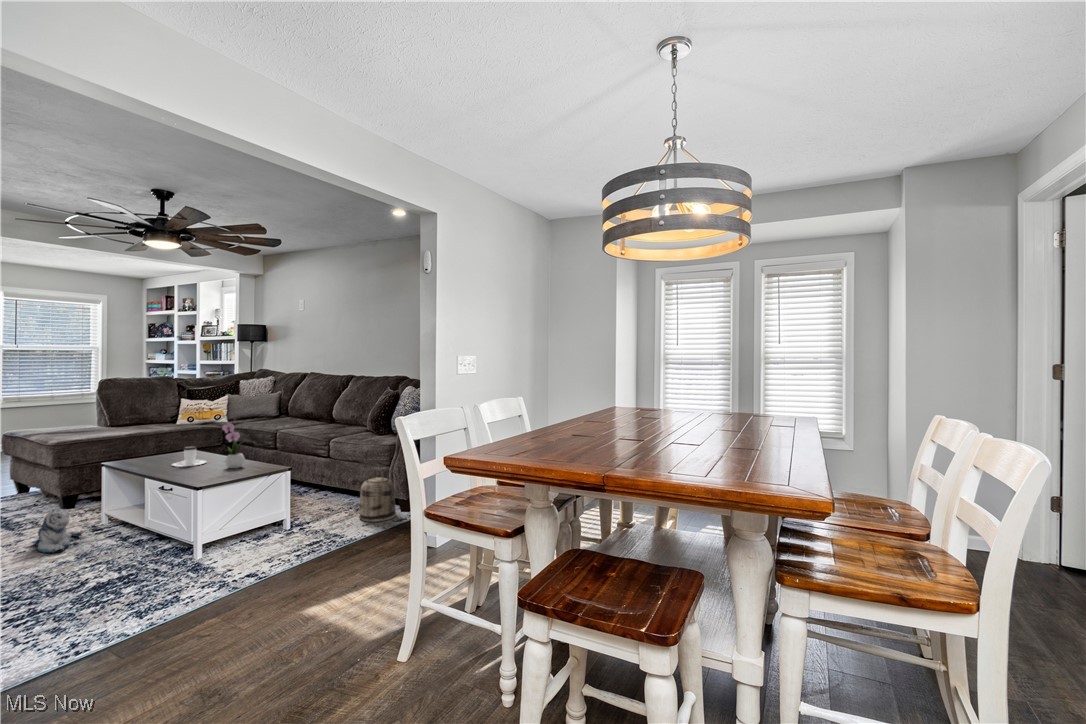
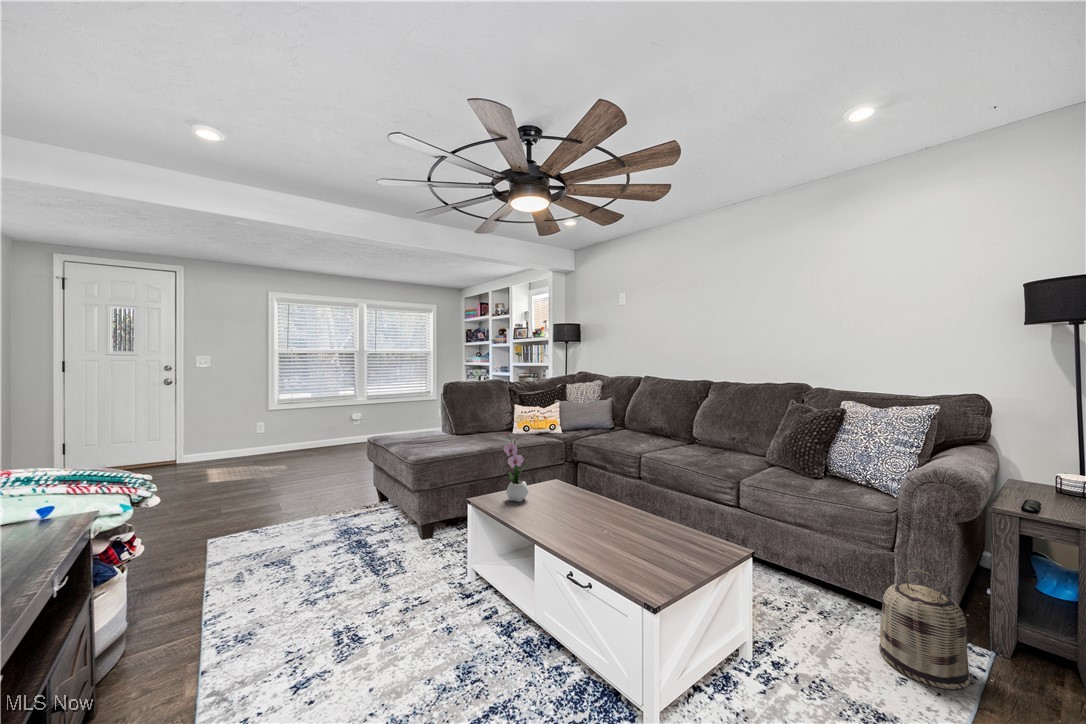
flower arrangement: present [222,416,245,468] -> present [503,432,530,502]
coffee cup: present [172,446,206,467] -> none [569,498,616,534]
plush toy: present [35,509,82,553] -> none [401,588,457,674]

